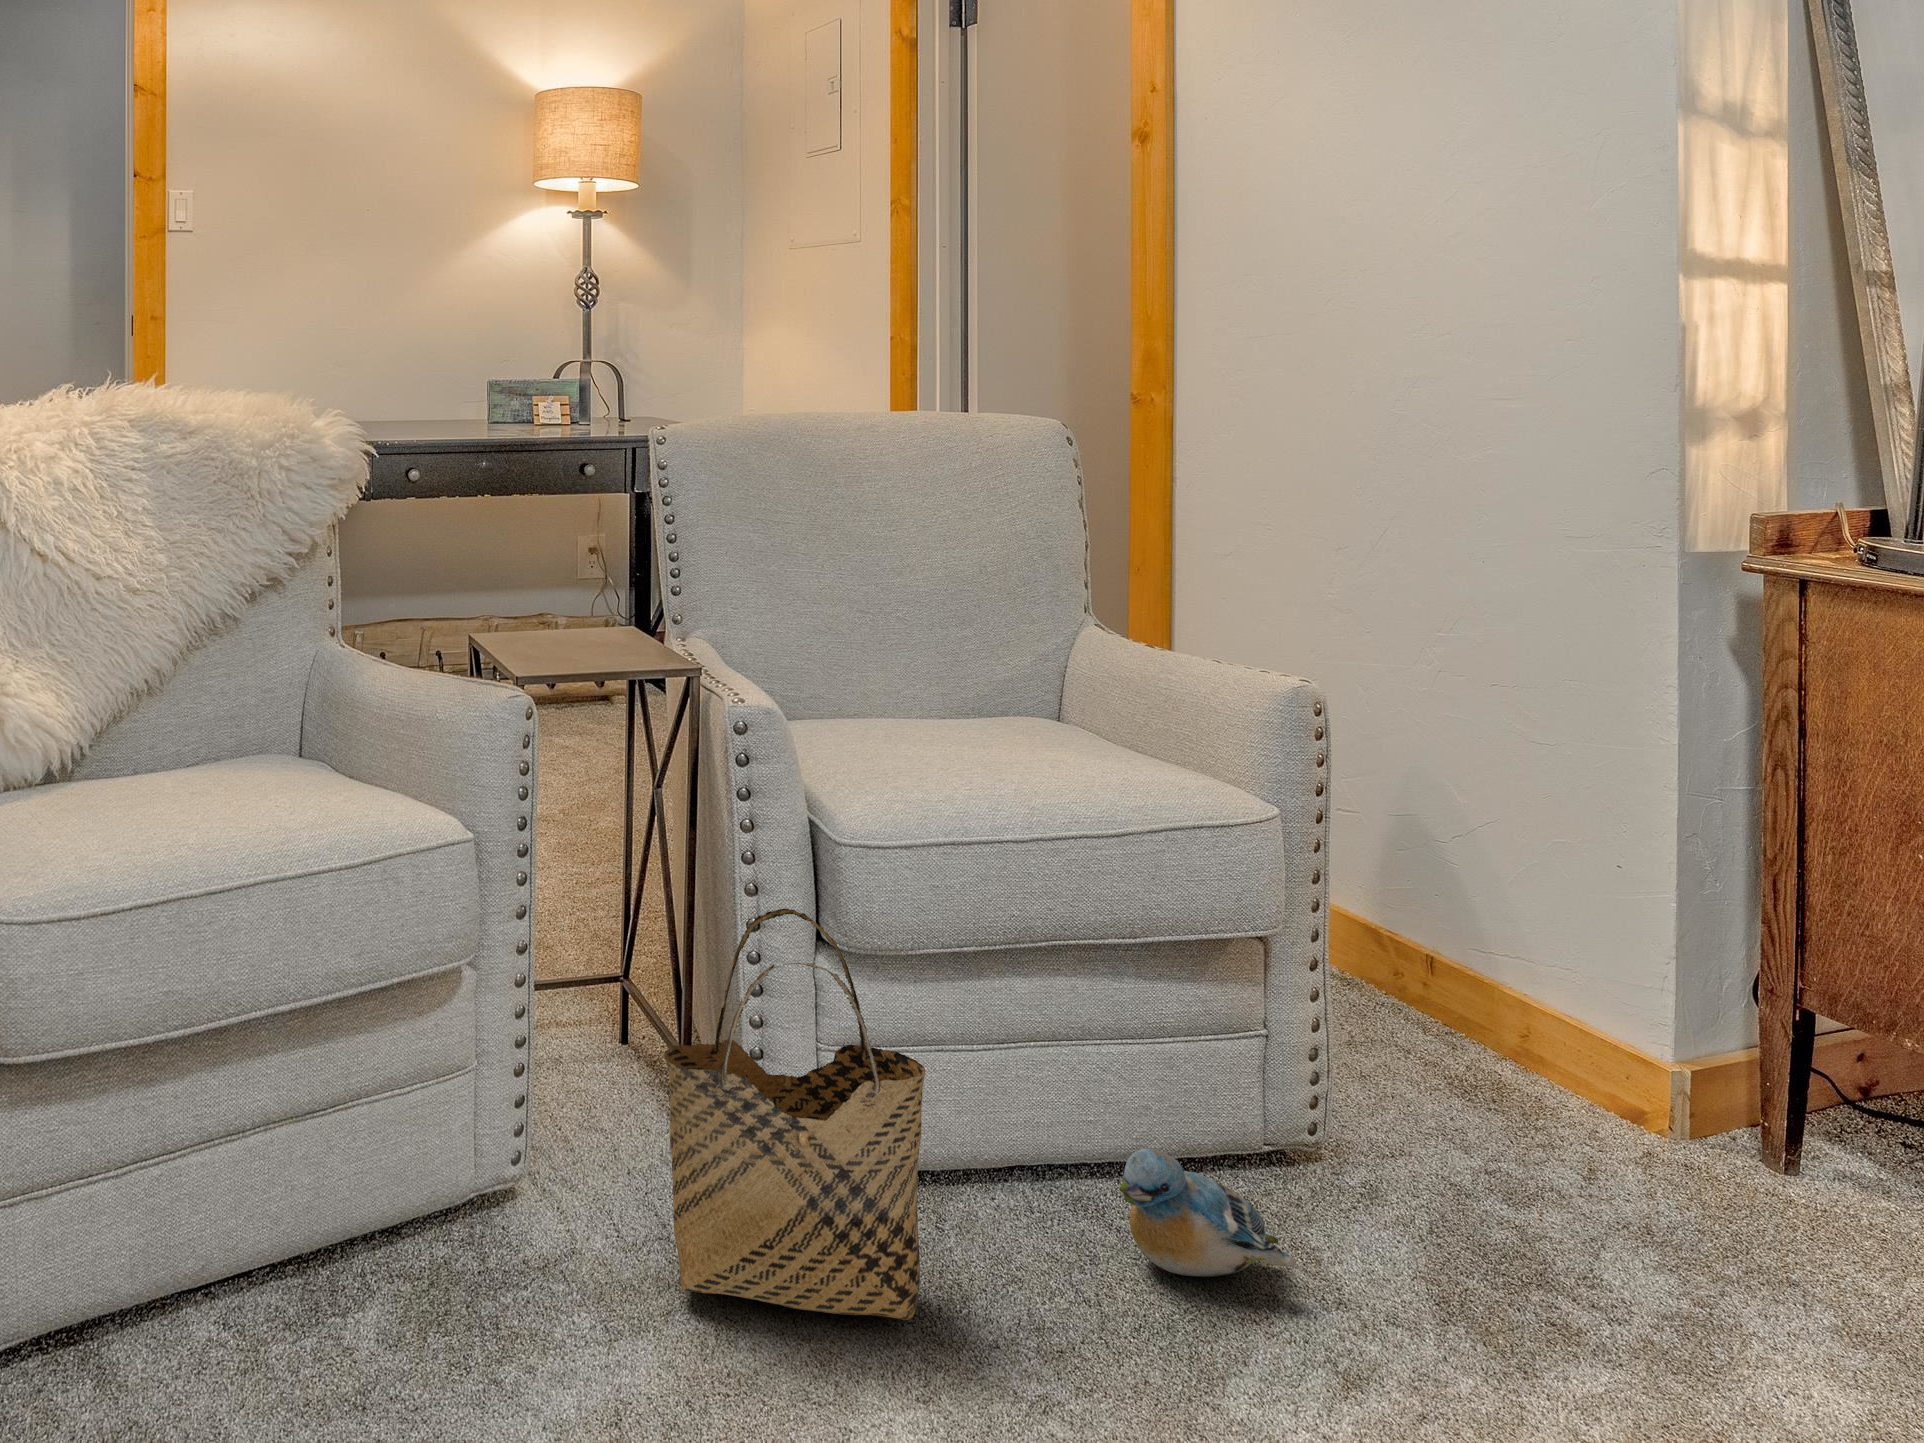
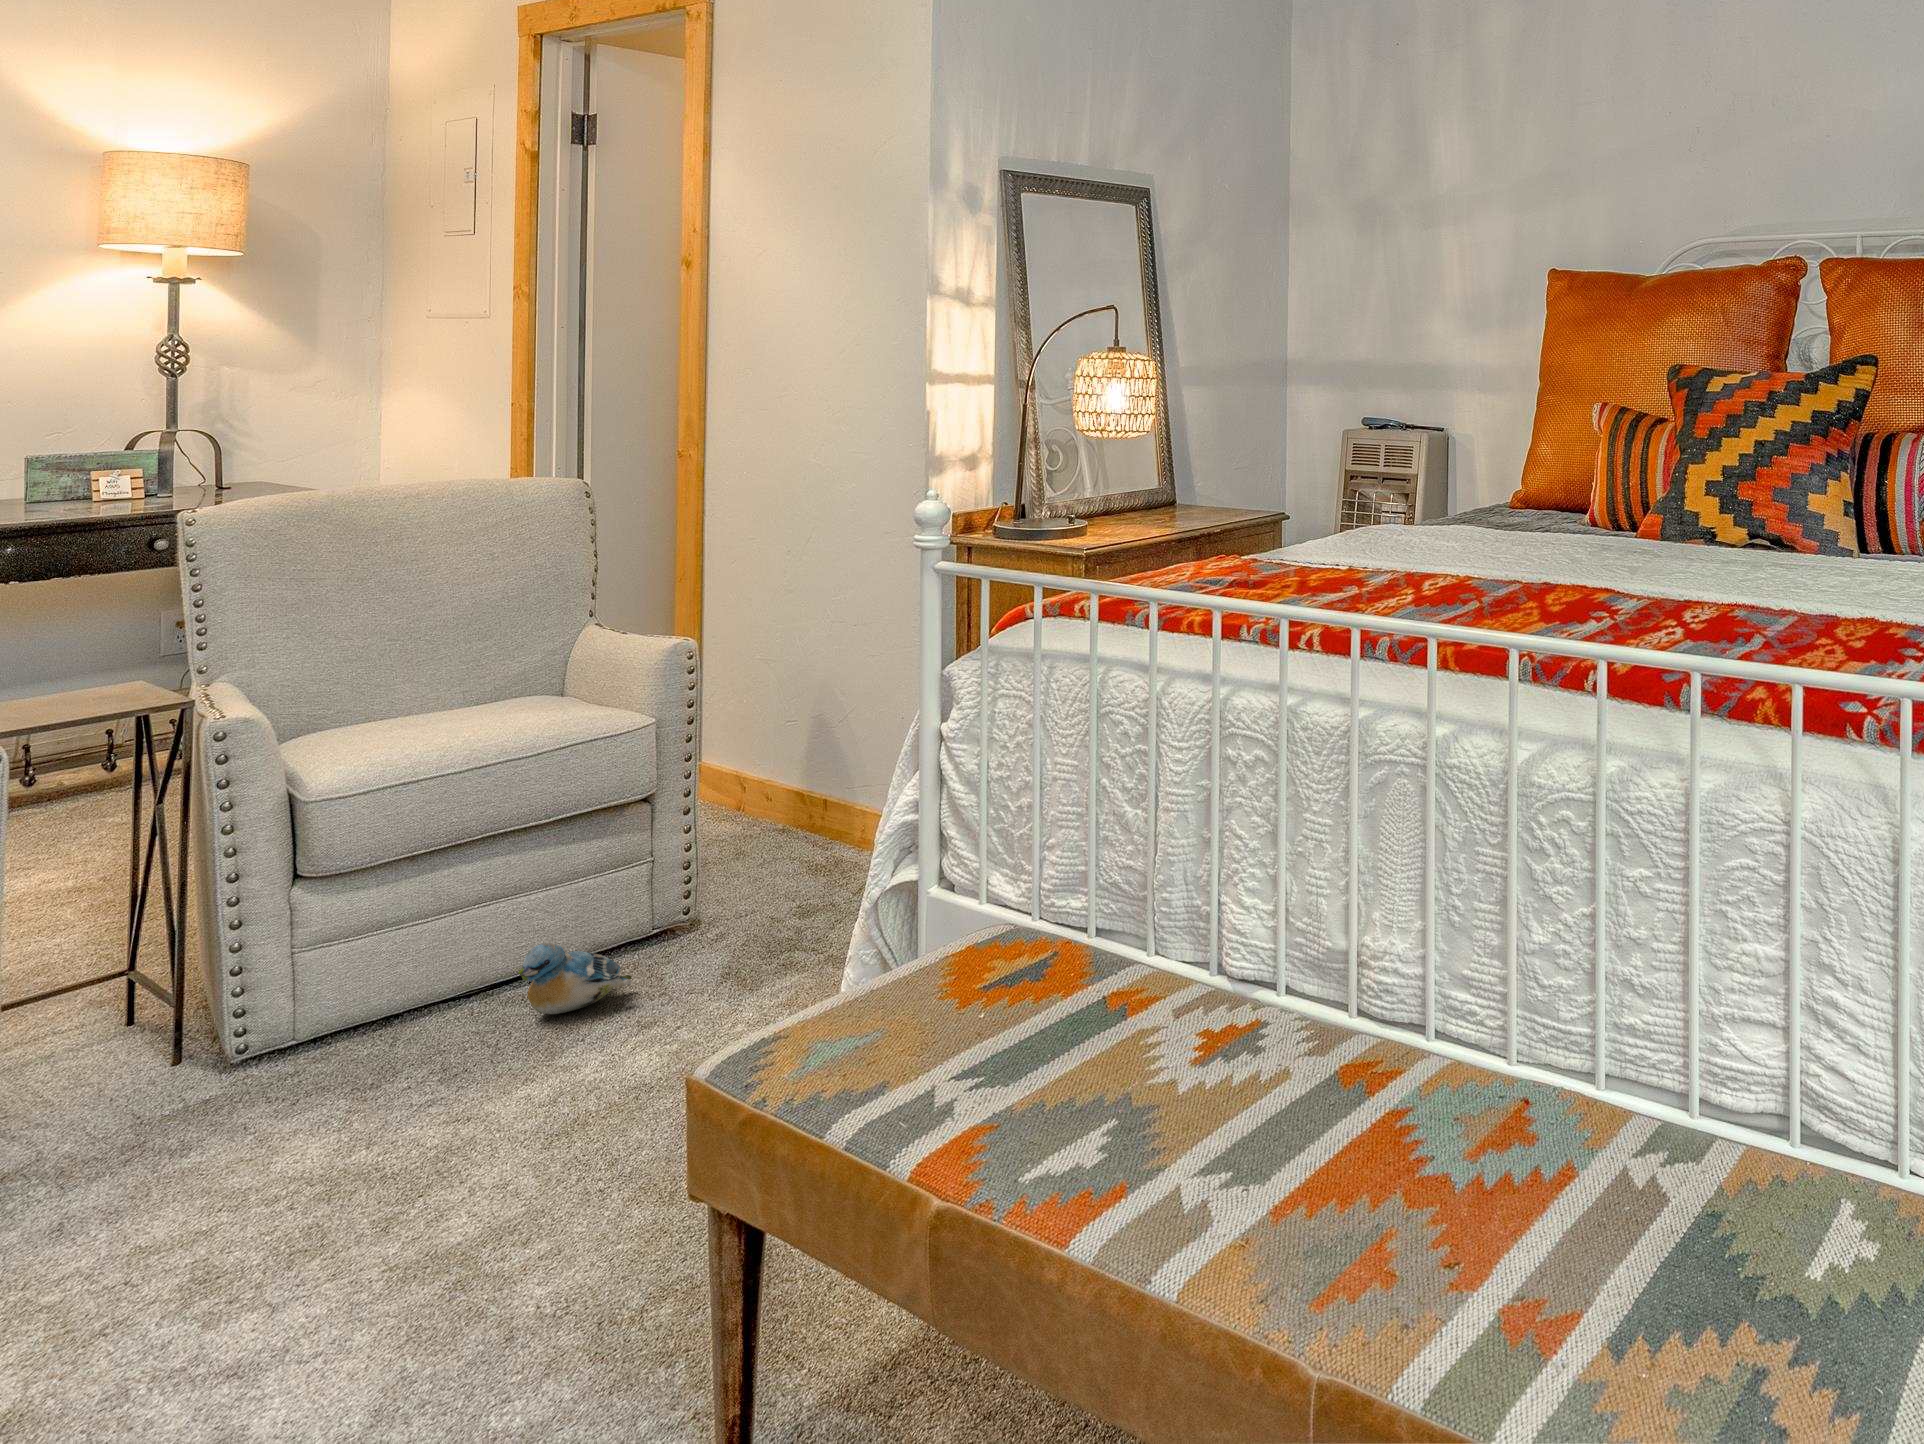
woven basket: present [663,909,925,1320] -> none [134,853,365,1133]

